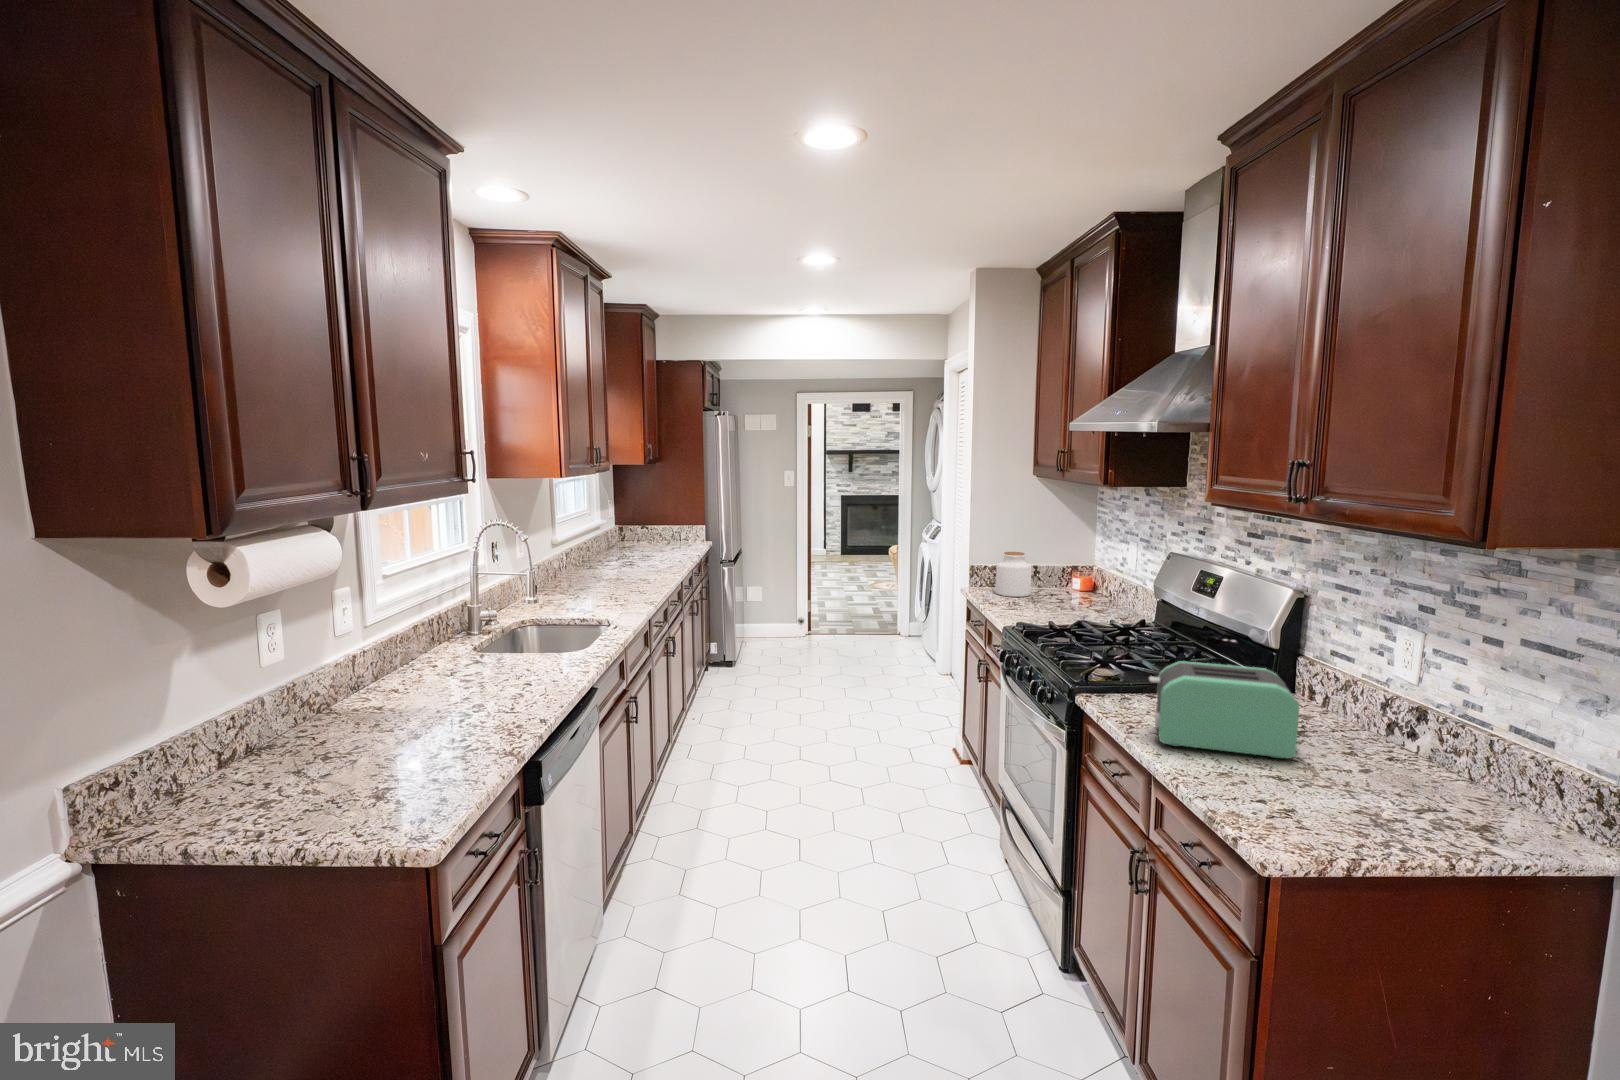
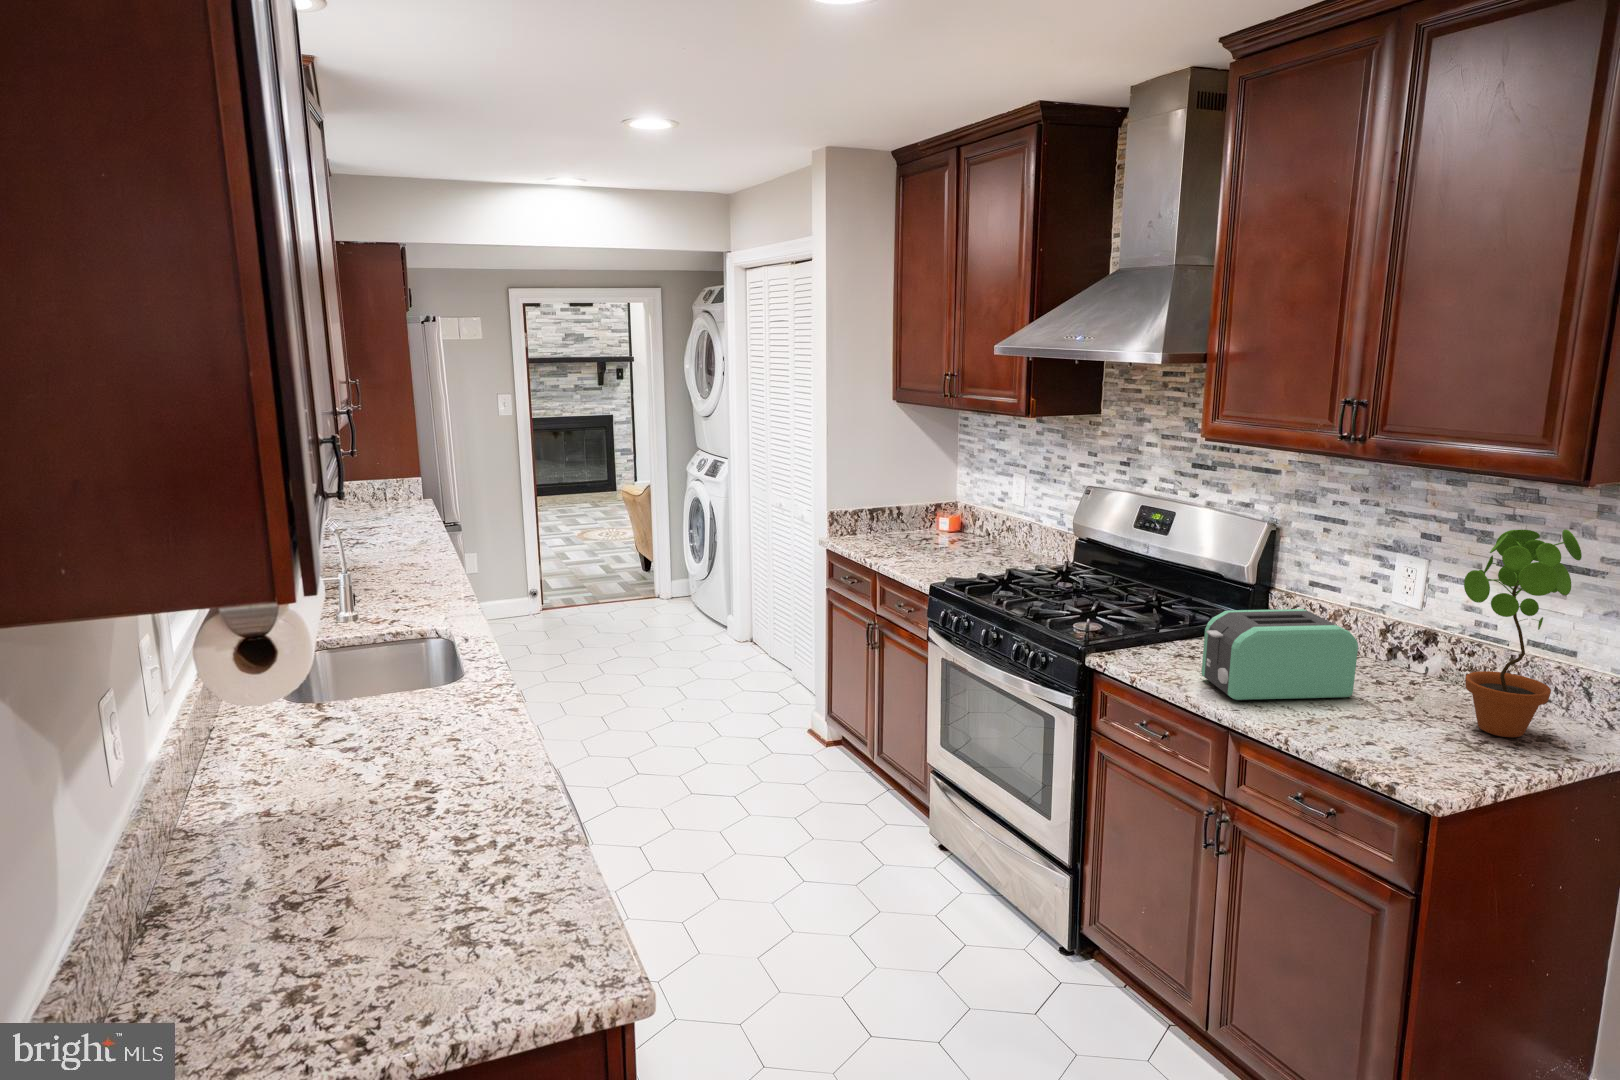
jar: present [996,552,1031,597] -> none [866,492,906,545]
potted plant: none [1375,596,1507,820] -> present [1464,529,1582,737]

